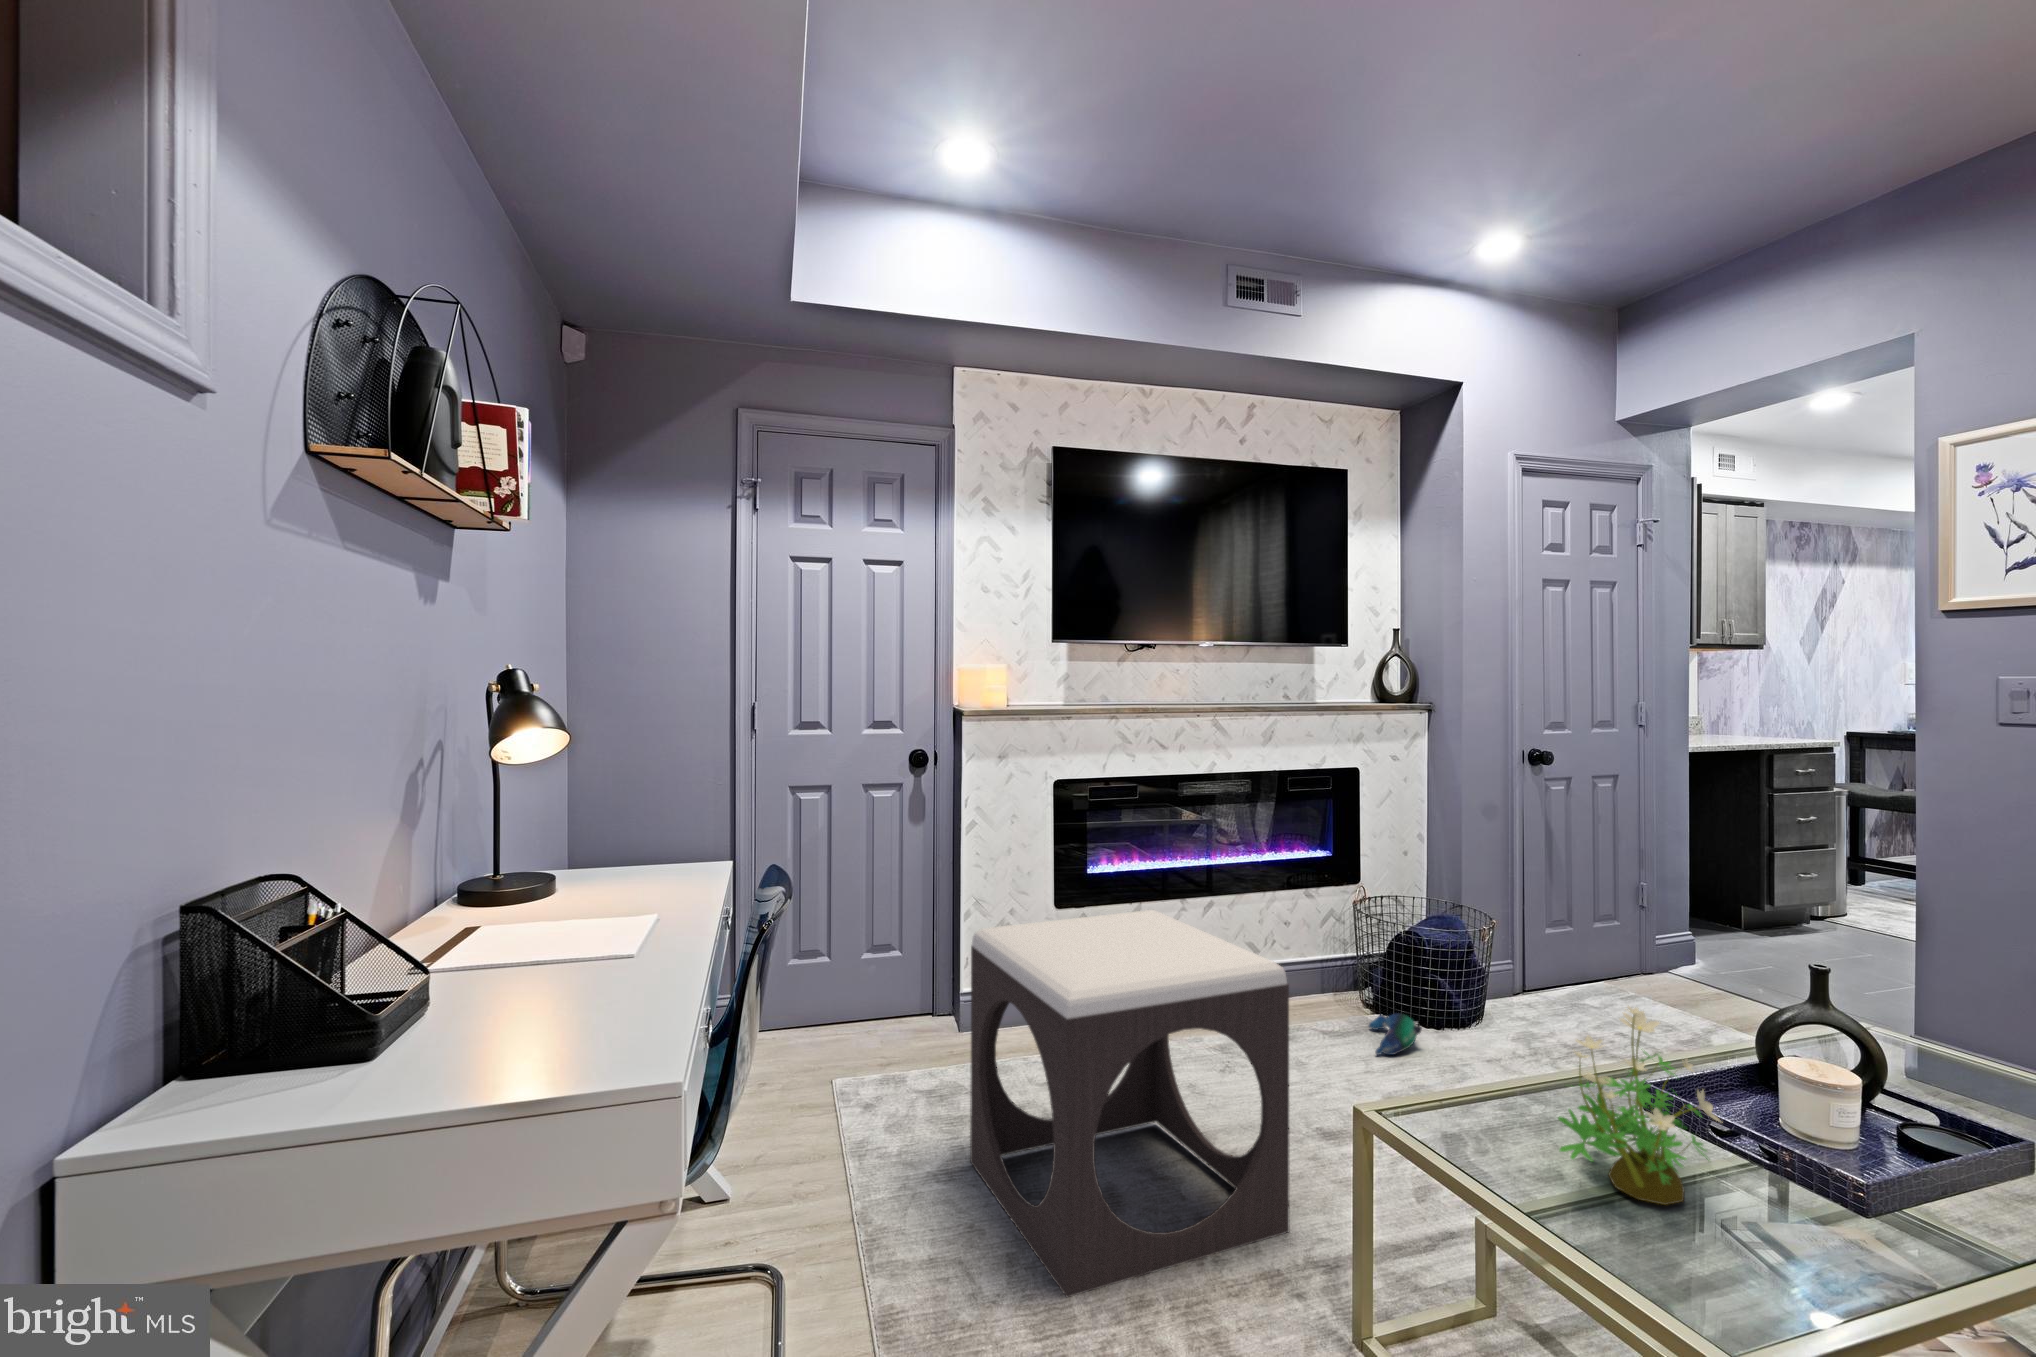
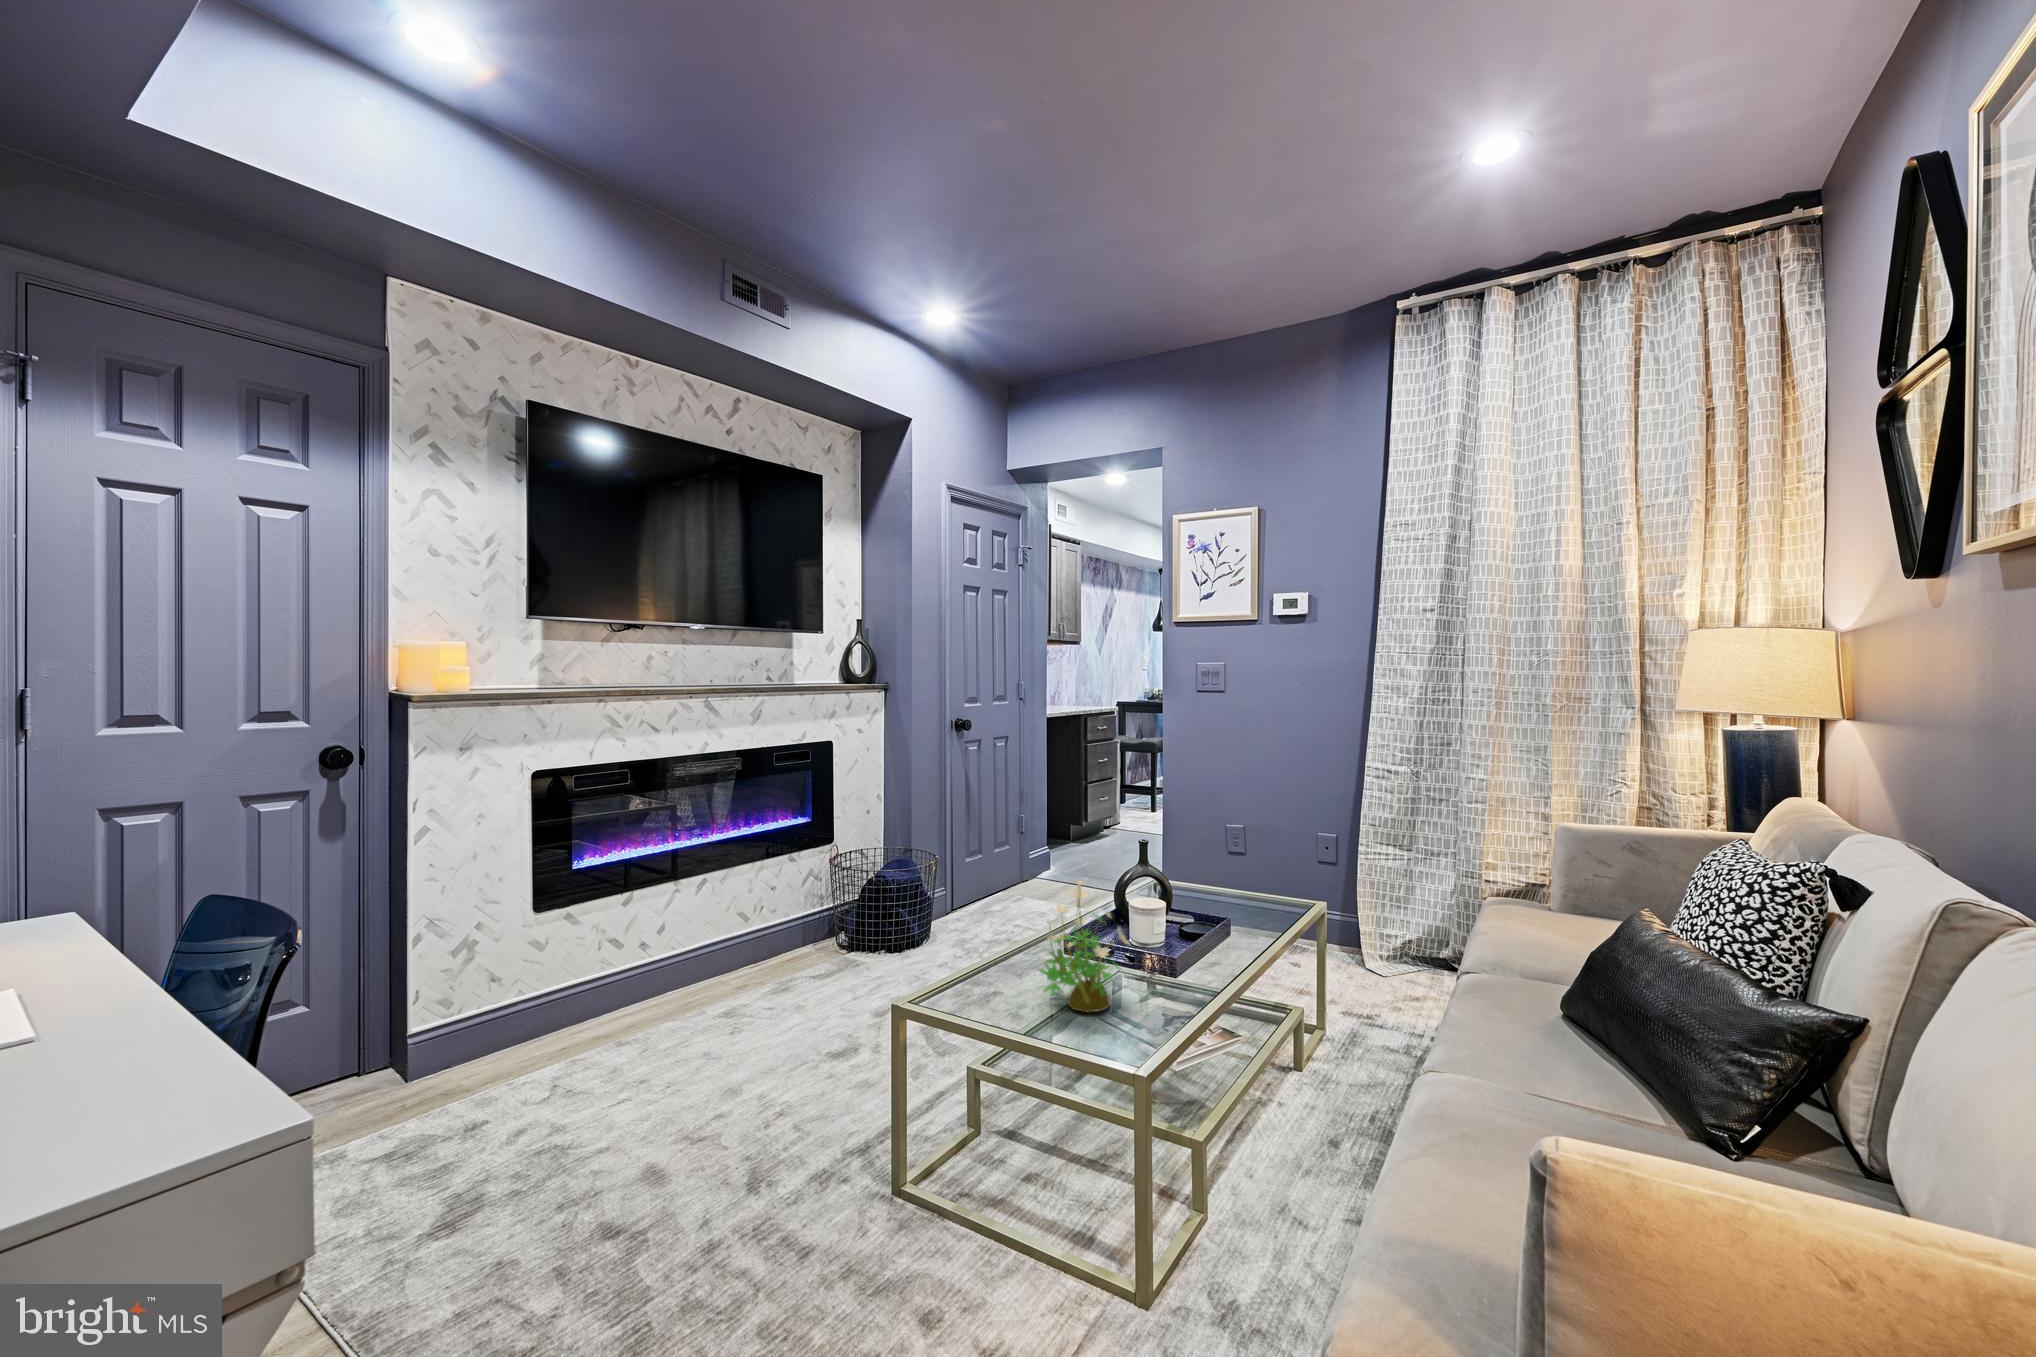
footstool: present [970,910,1289,1297] -> none [472,886,826,1275]
plush toy: present [1369,1013,1422,1055] -> none [848,946,893,984]

